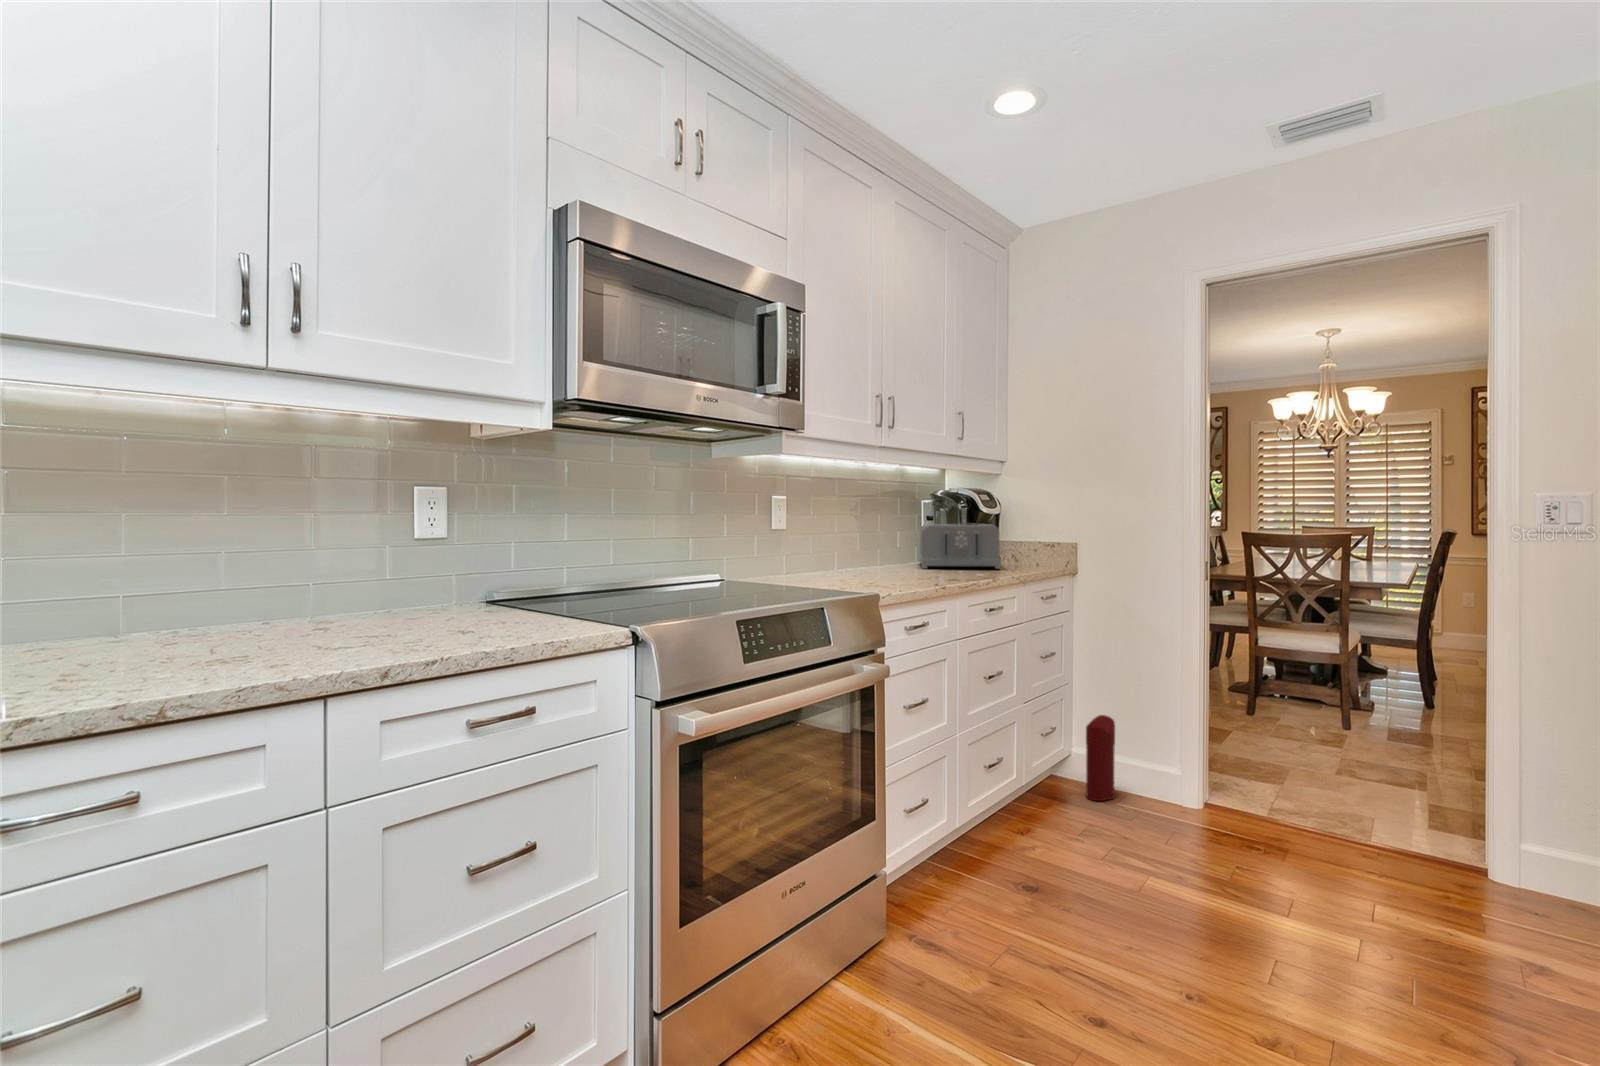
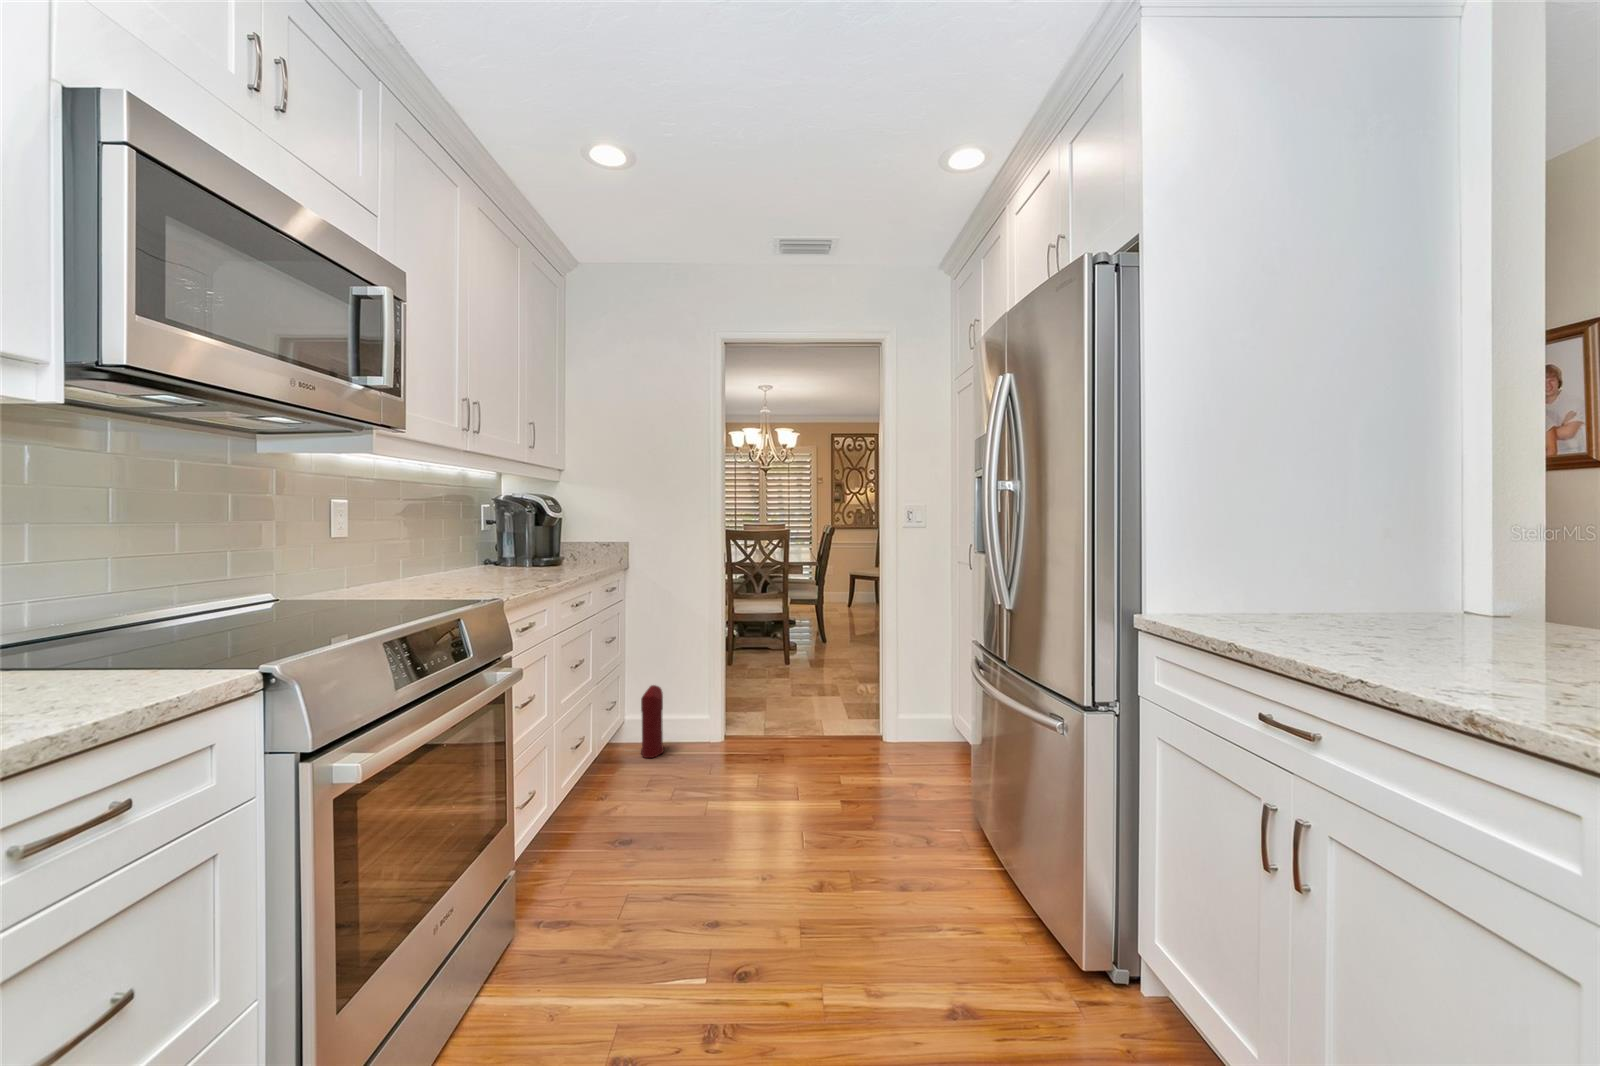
toaster: present [920,524,1001,569] -> none [482,526,571,571]

